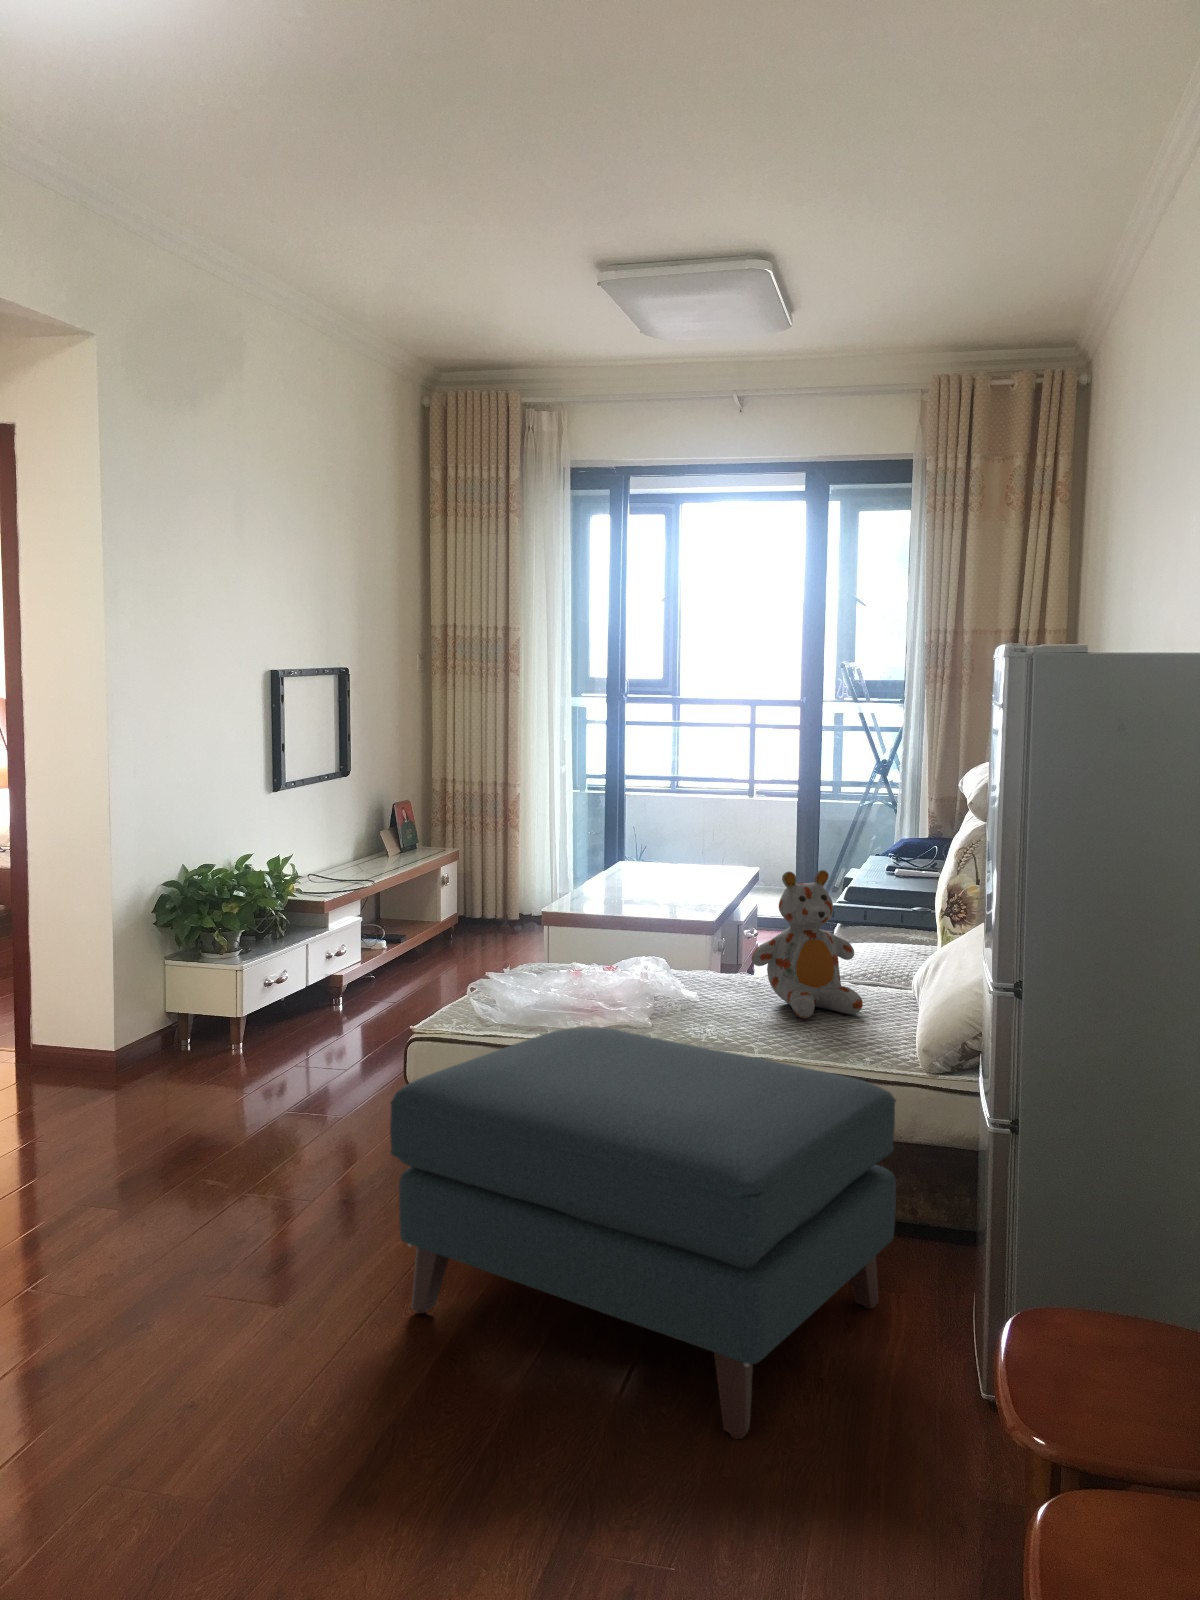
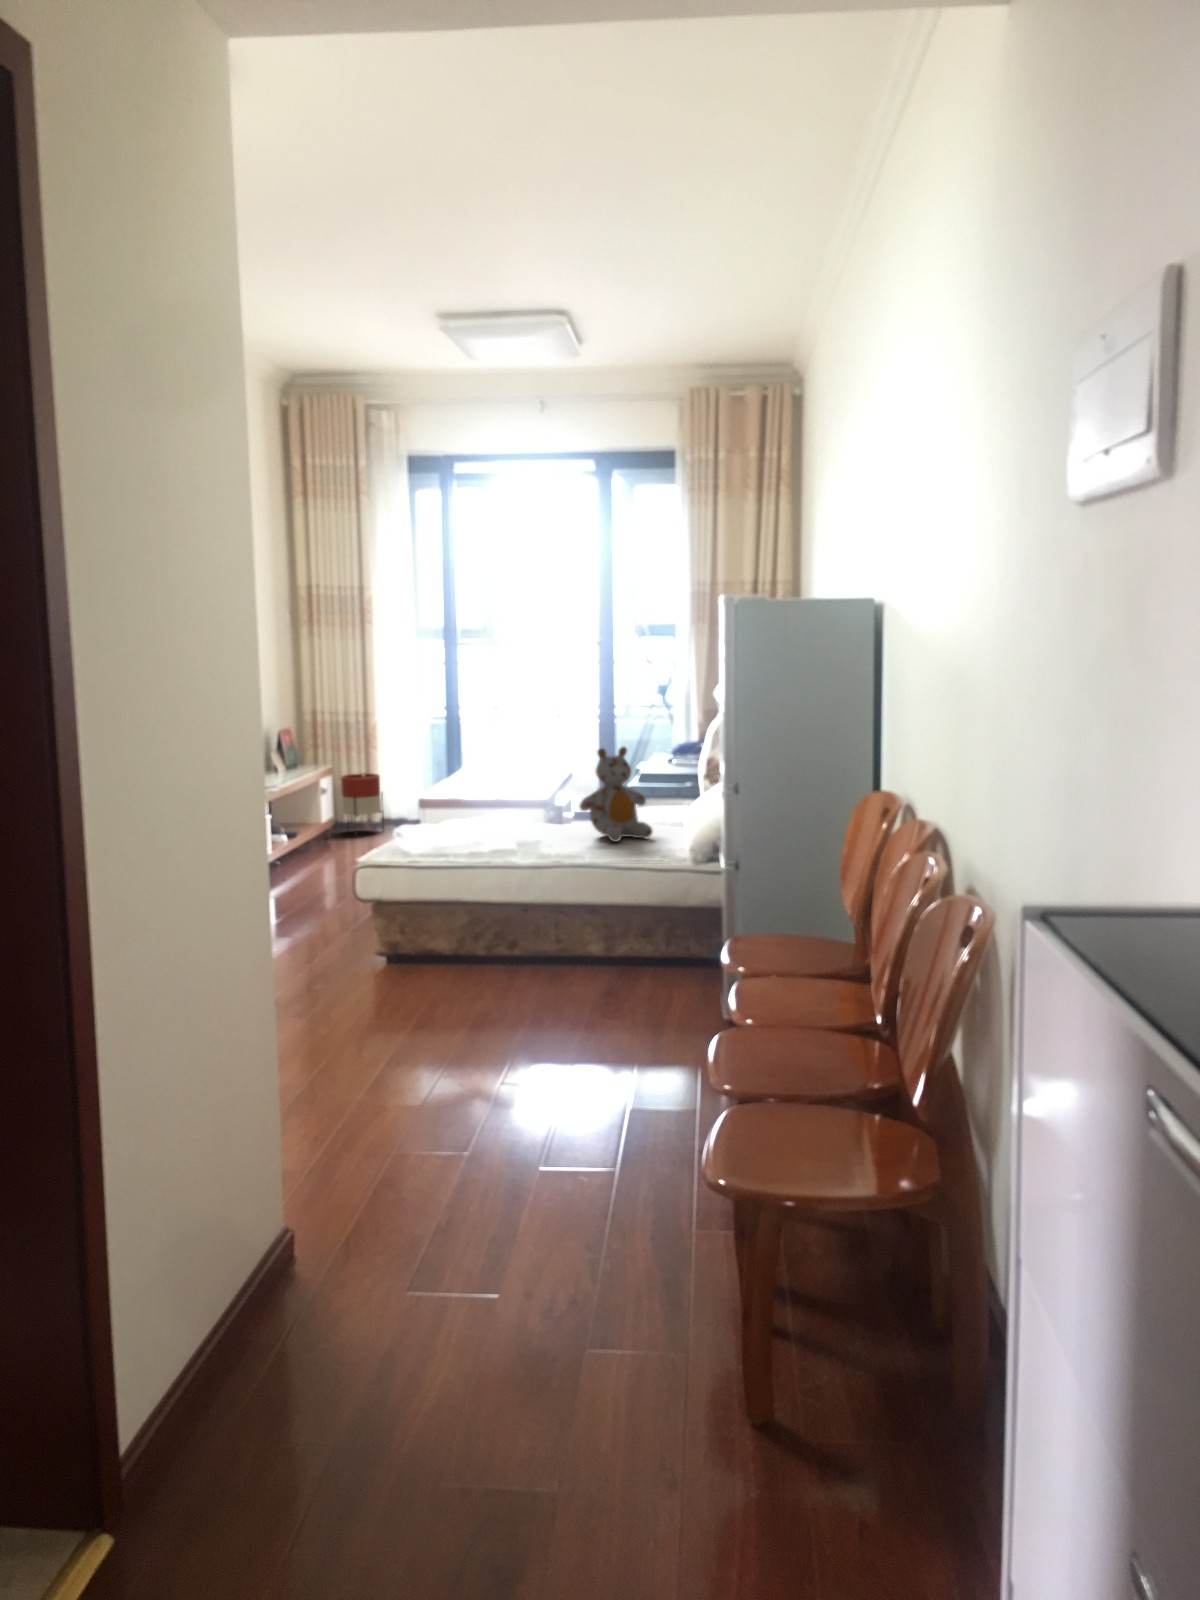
planter: none [469,859,520,940] -> present [341,773,383,821]
ottoman: present [390,1028,896,1439] -> none [367,848,676,1051]

